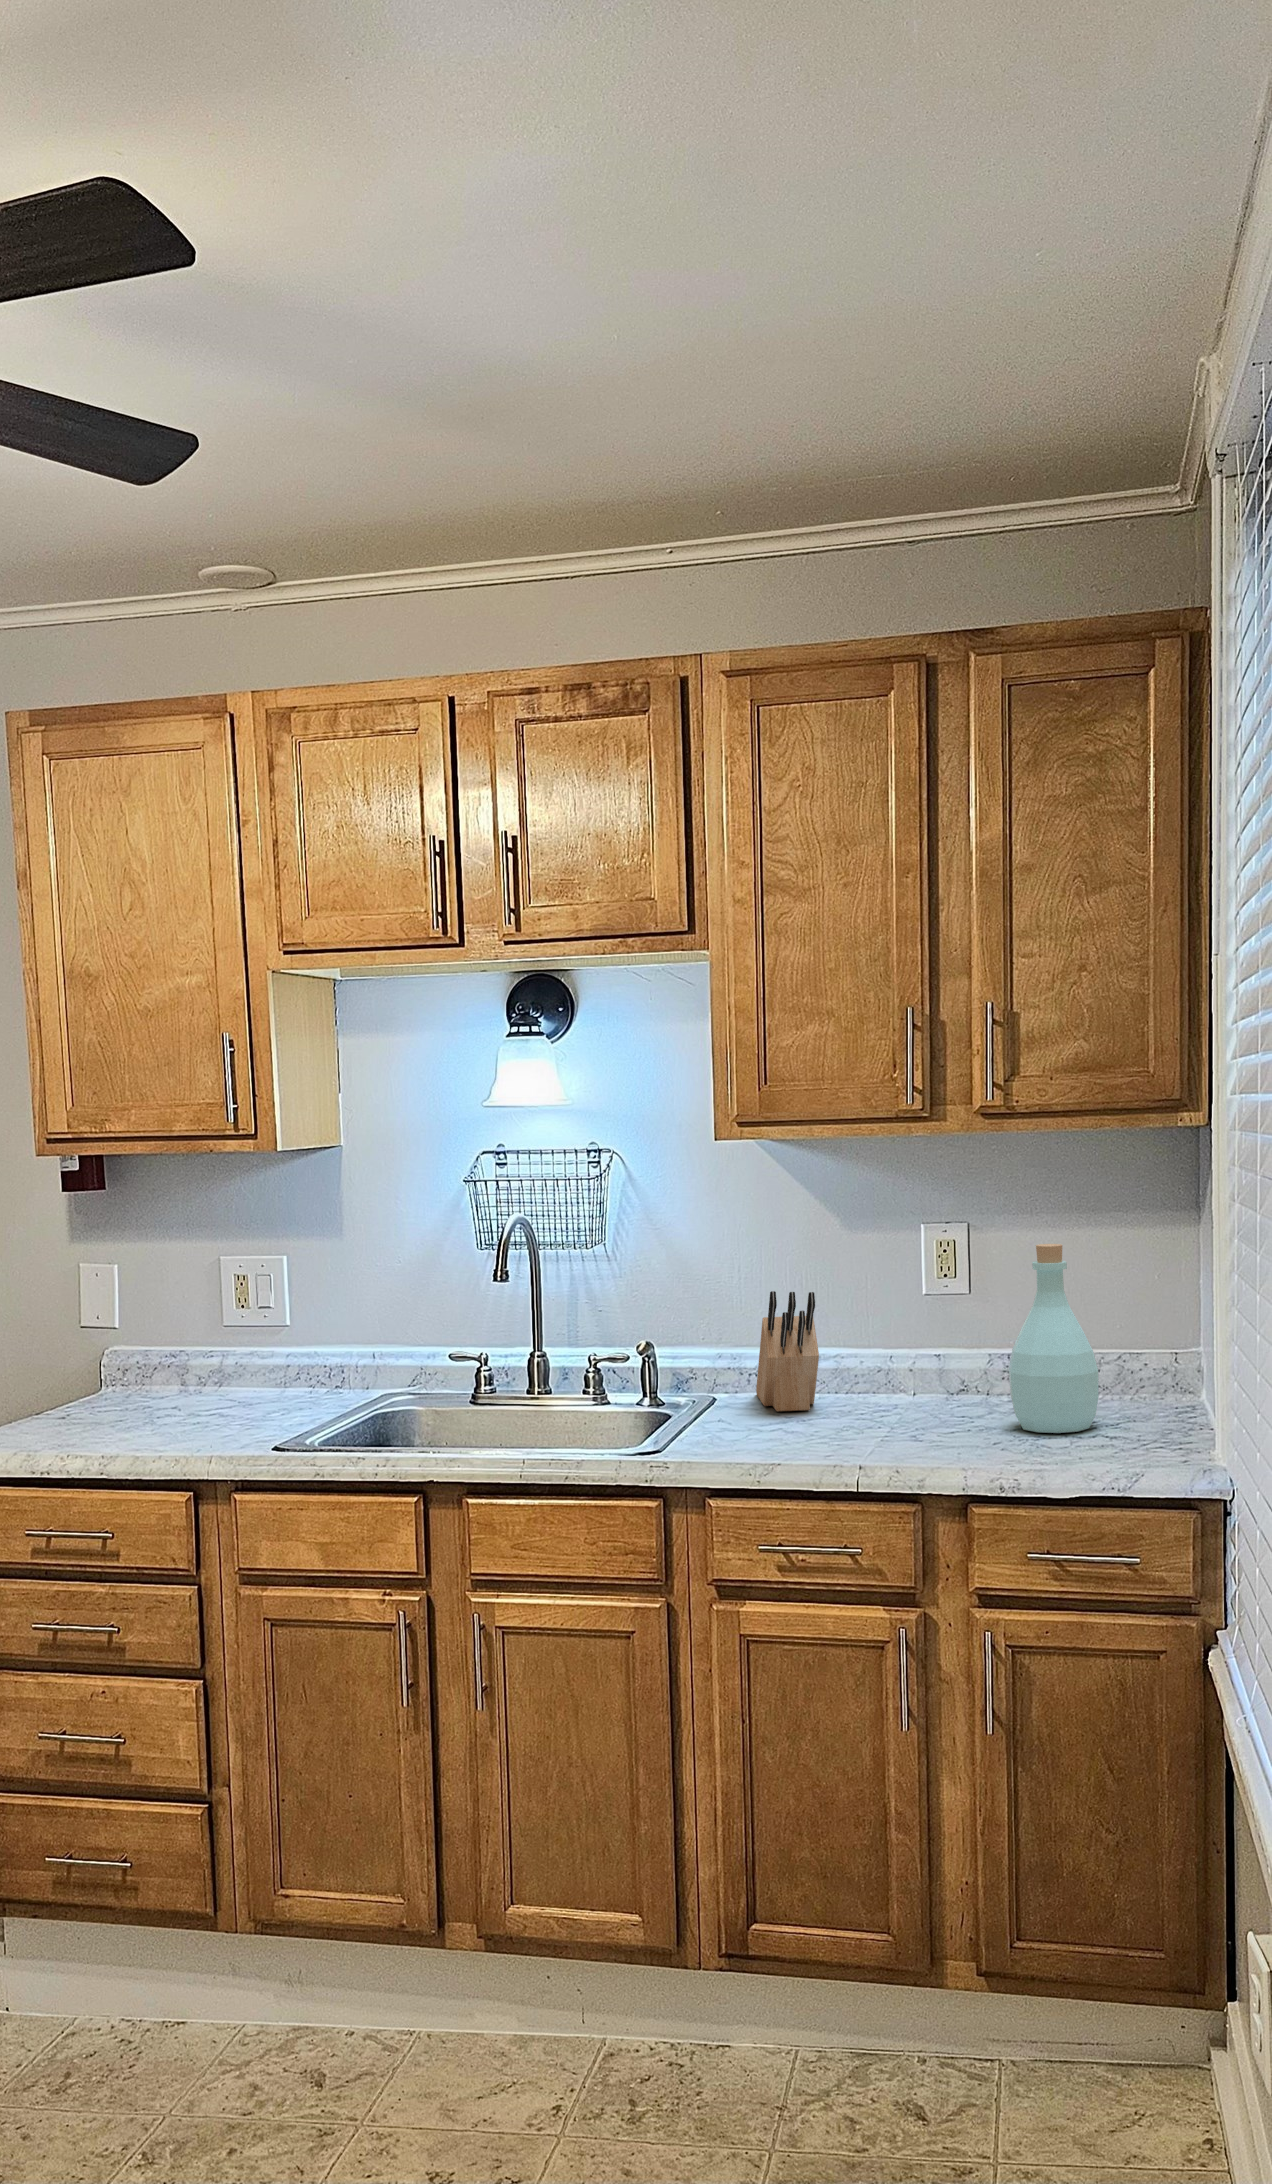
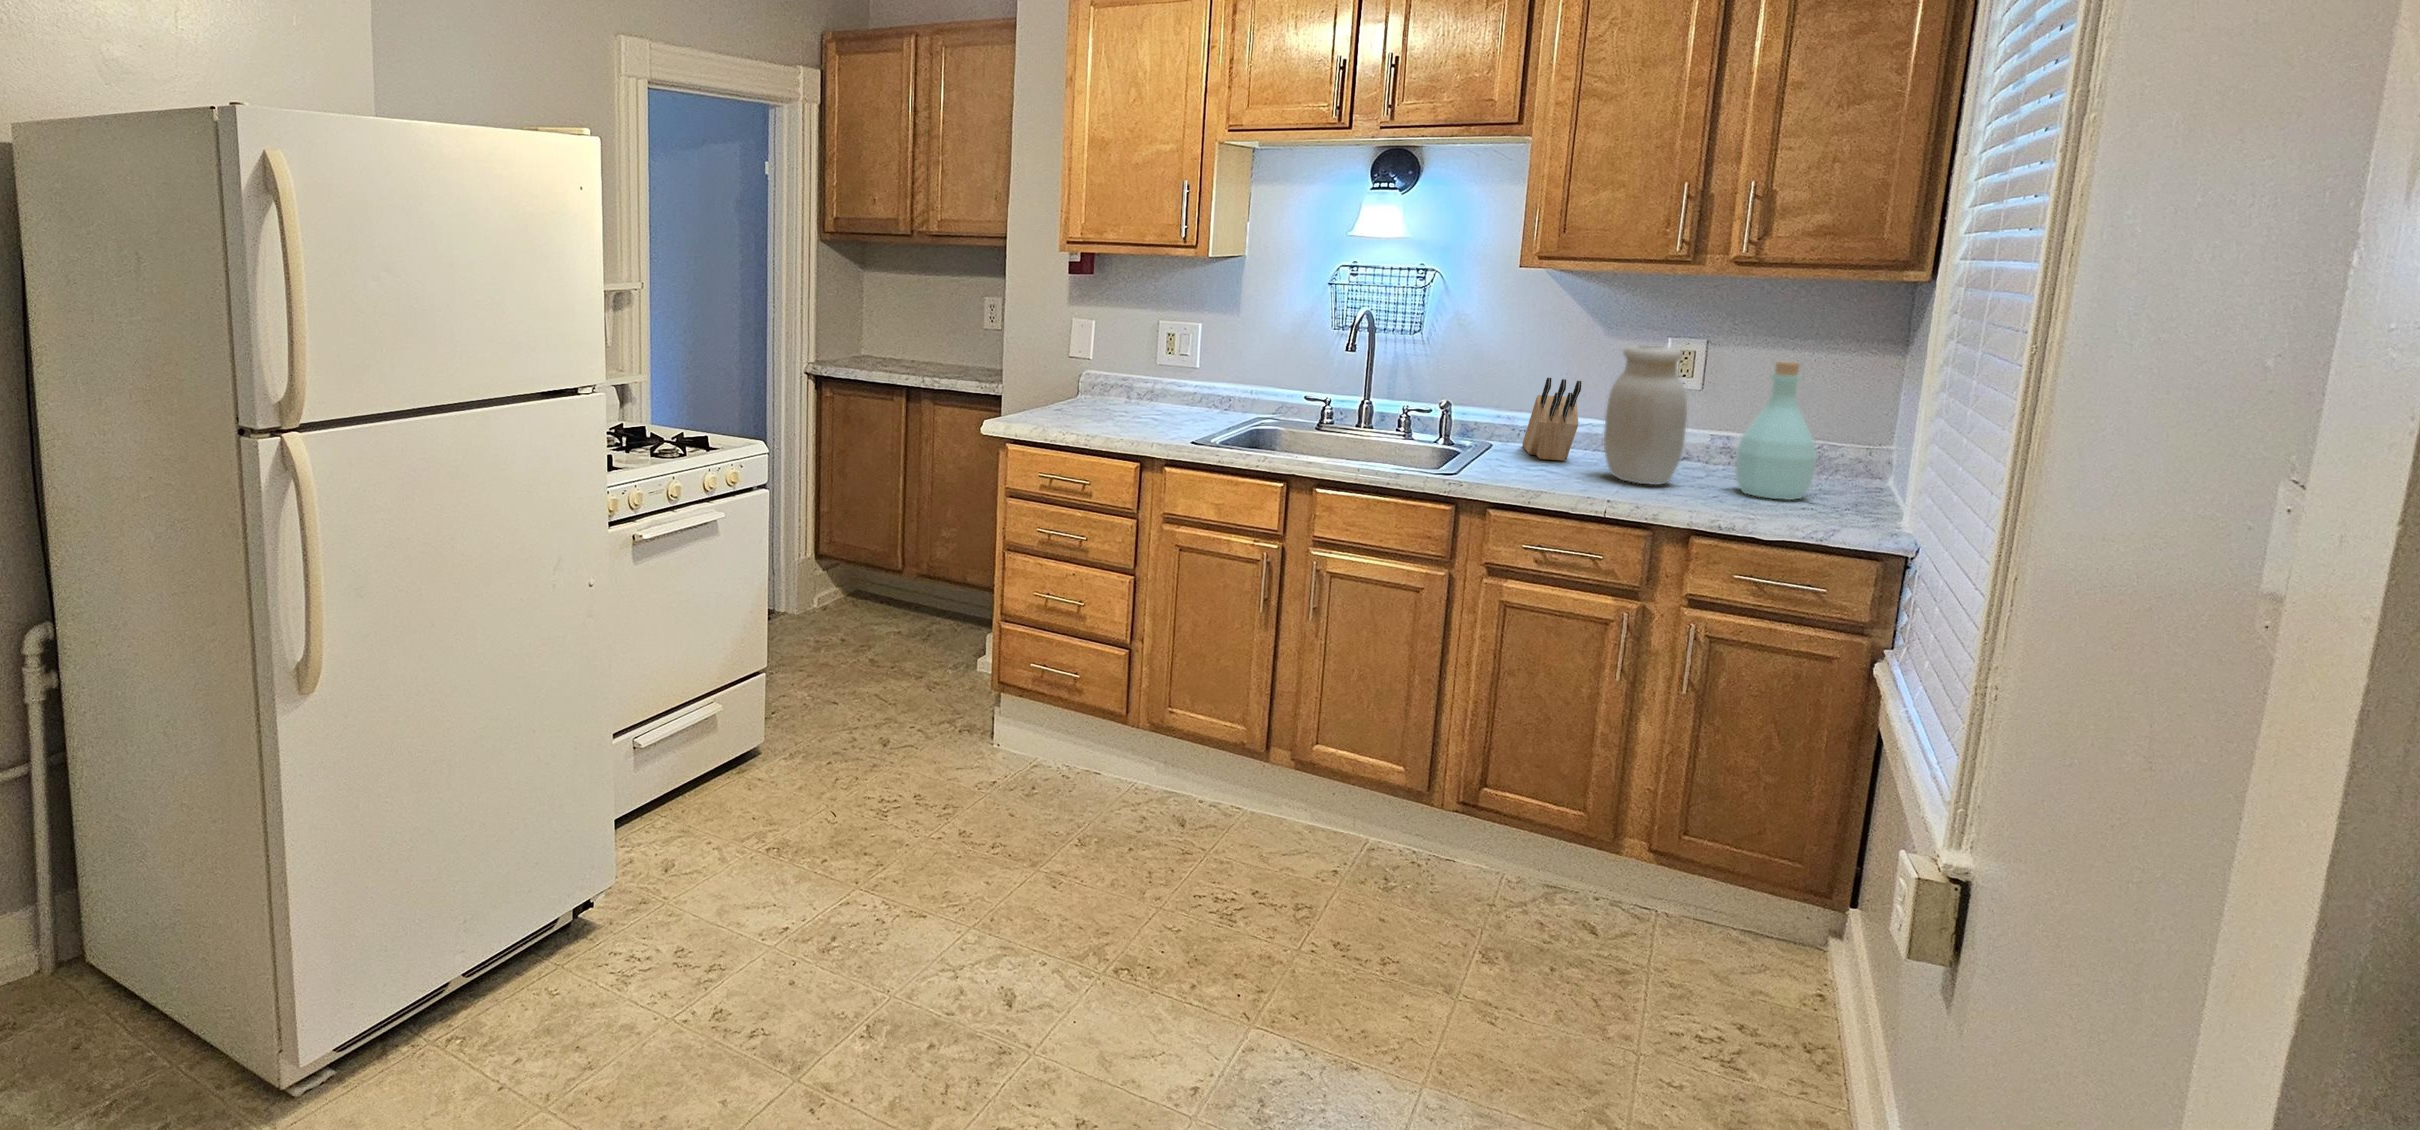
jar: none [848,1235,945,1433] -> present [1604,345,1687,485]

